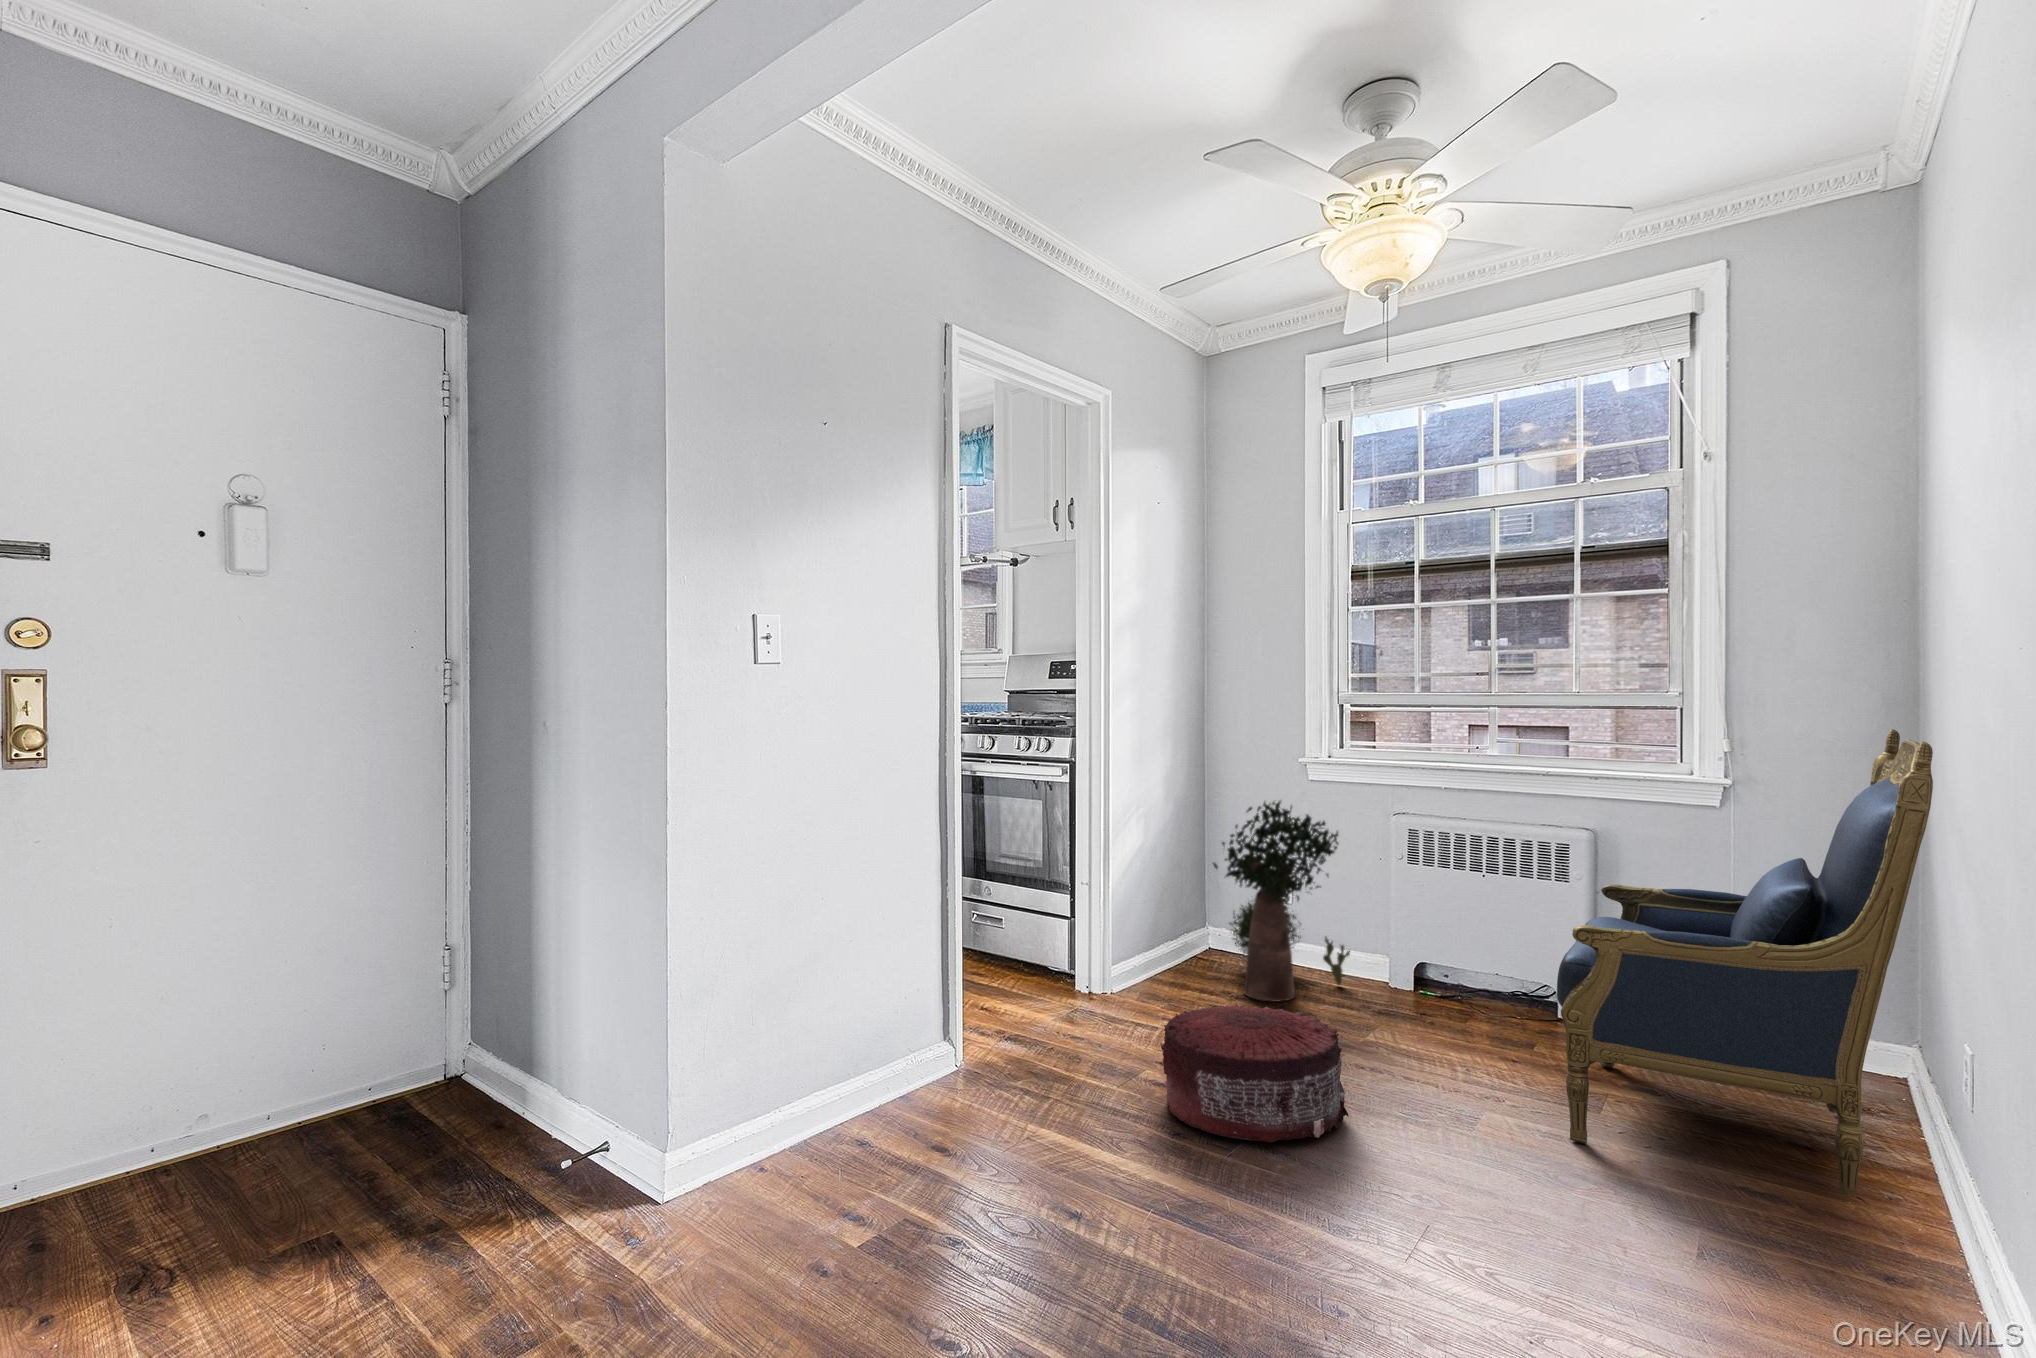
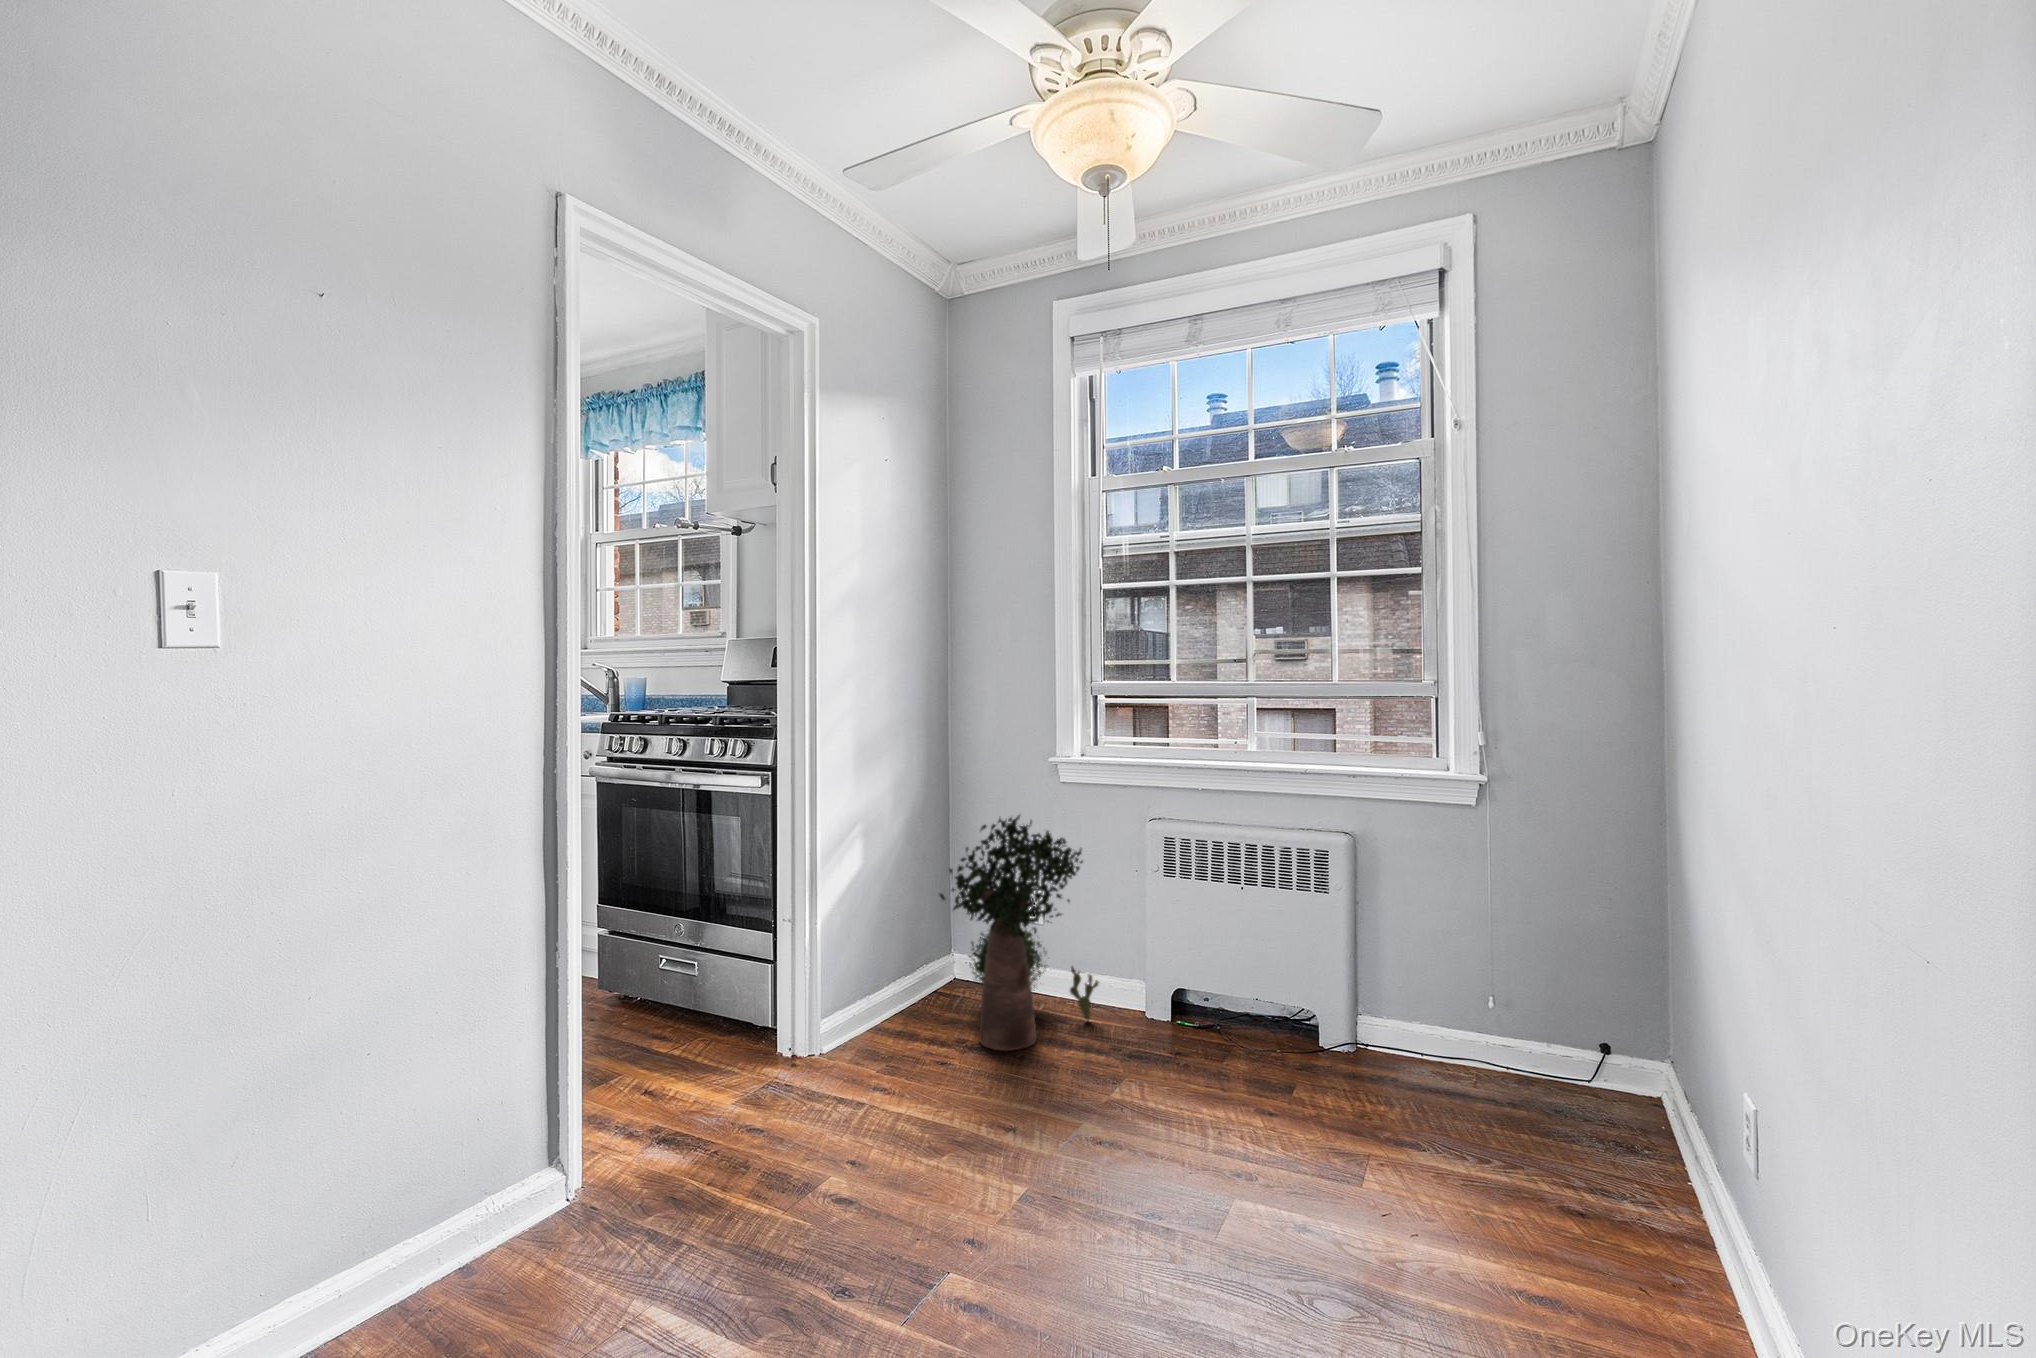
armchair: present [1557,729,1933,1197] -> none [1310,724,1722,1291]
pouf: present [1161,1003,1349,1143] -> none [837,1084,1070,1293]

